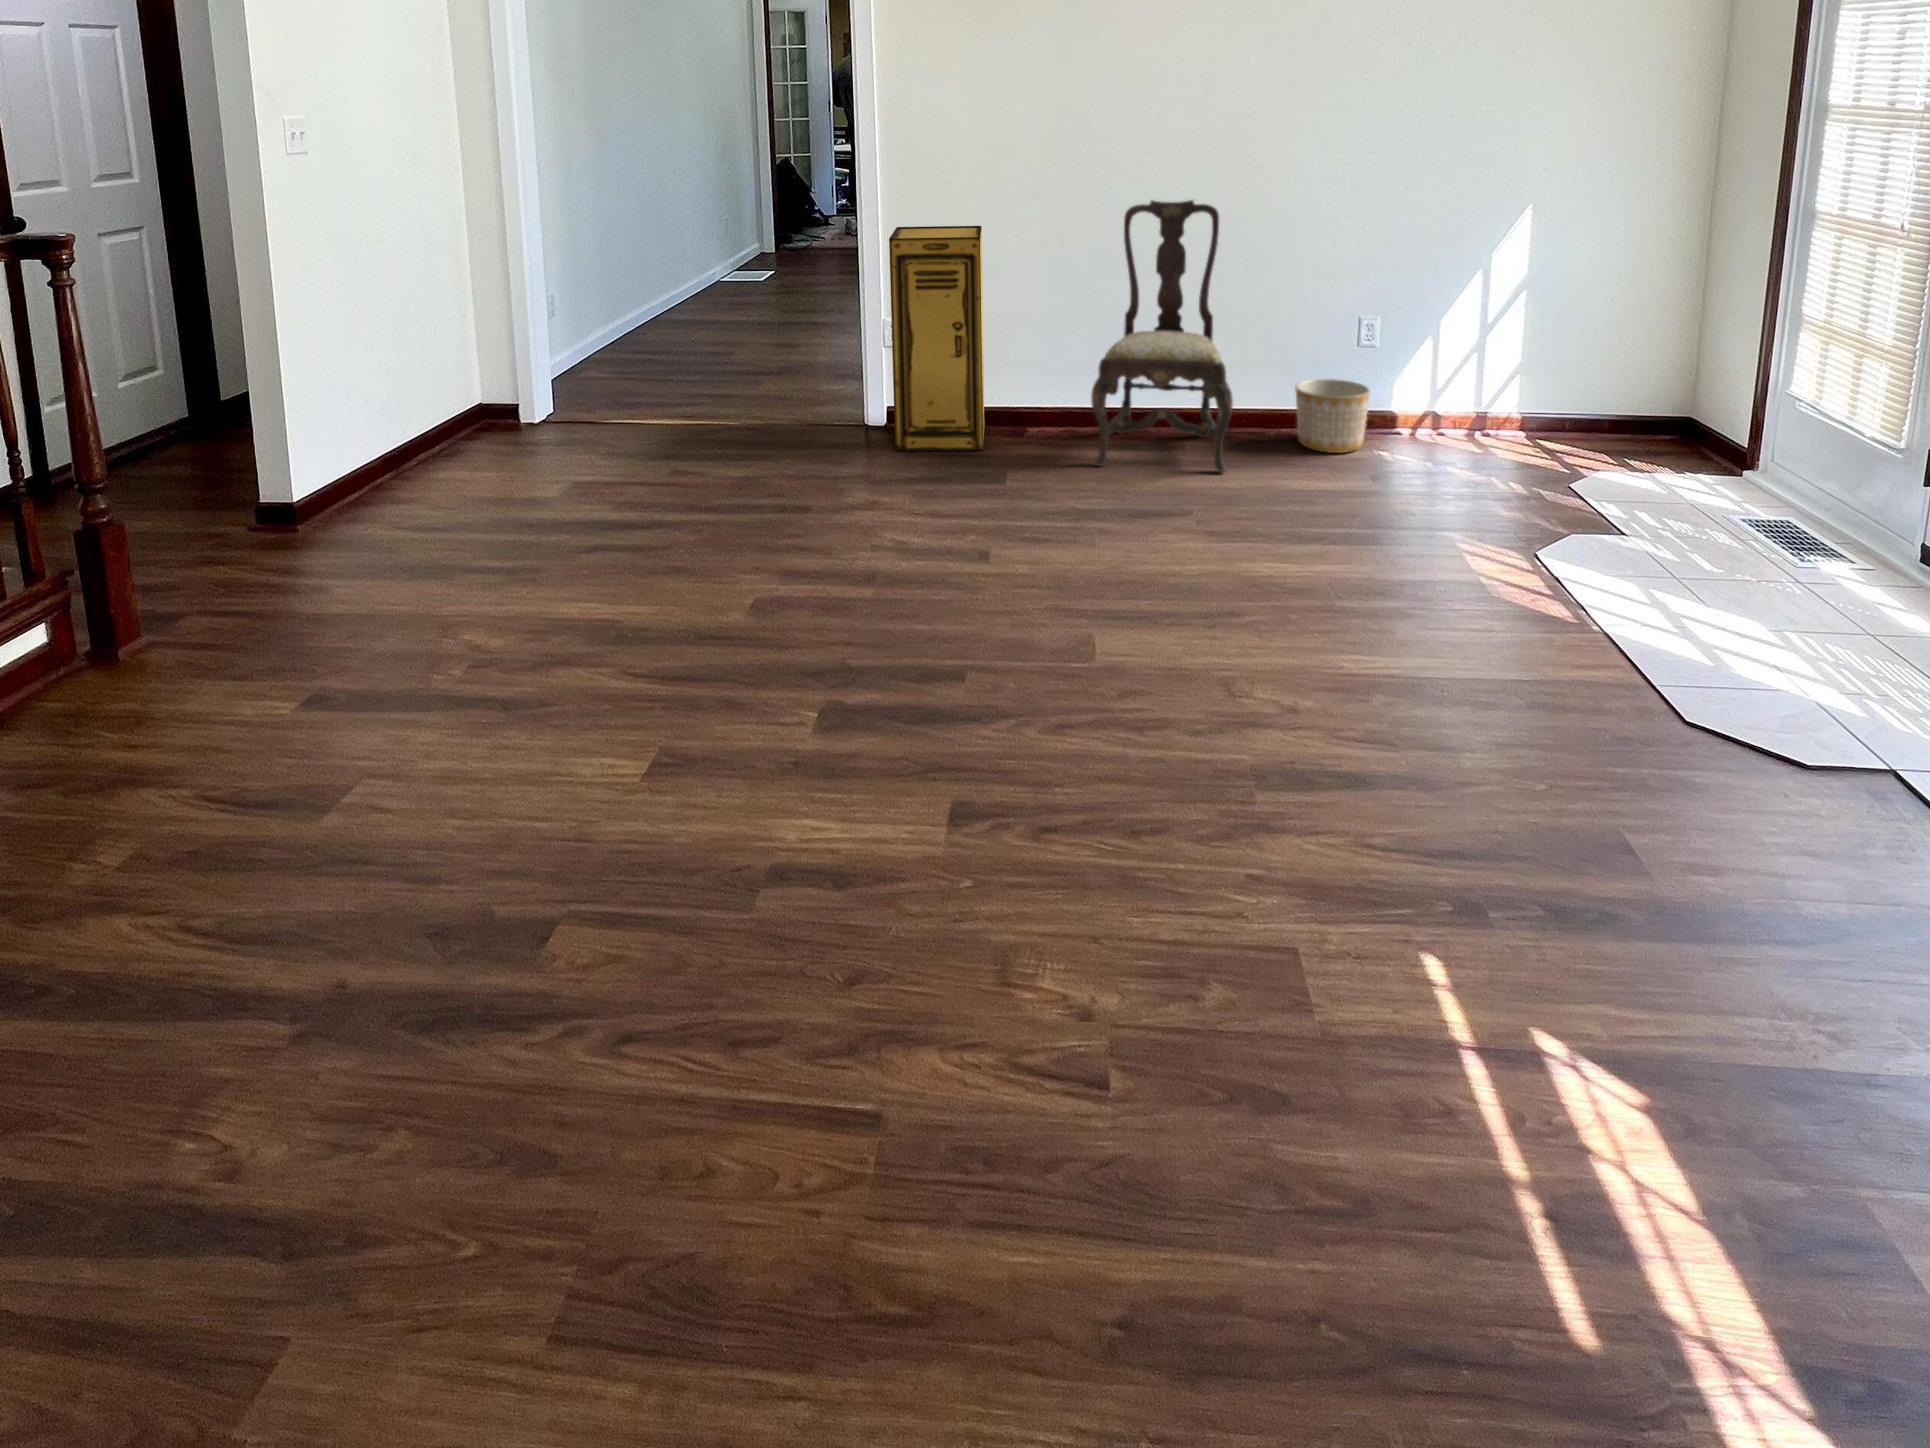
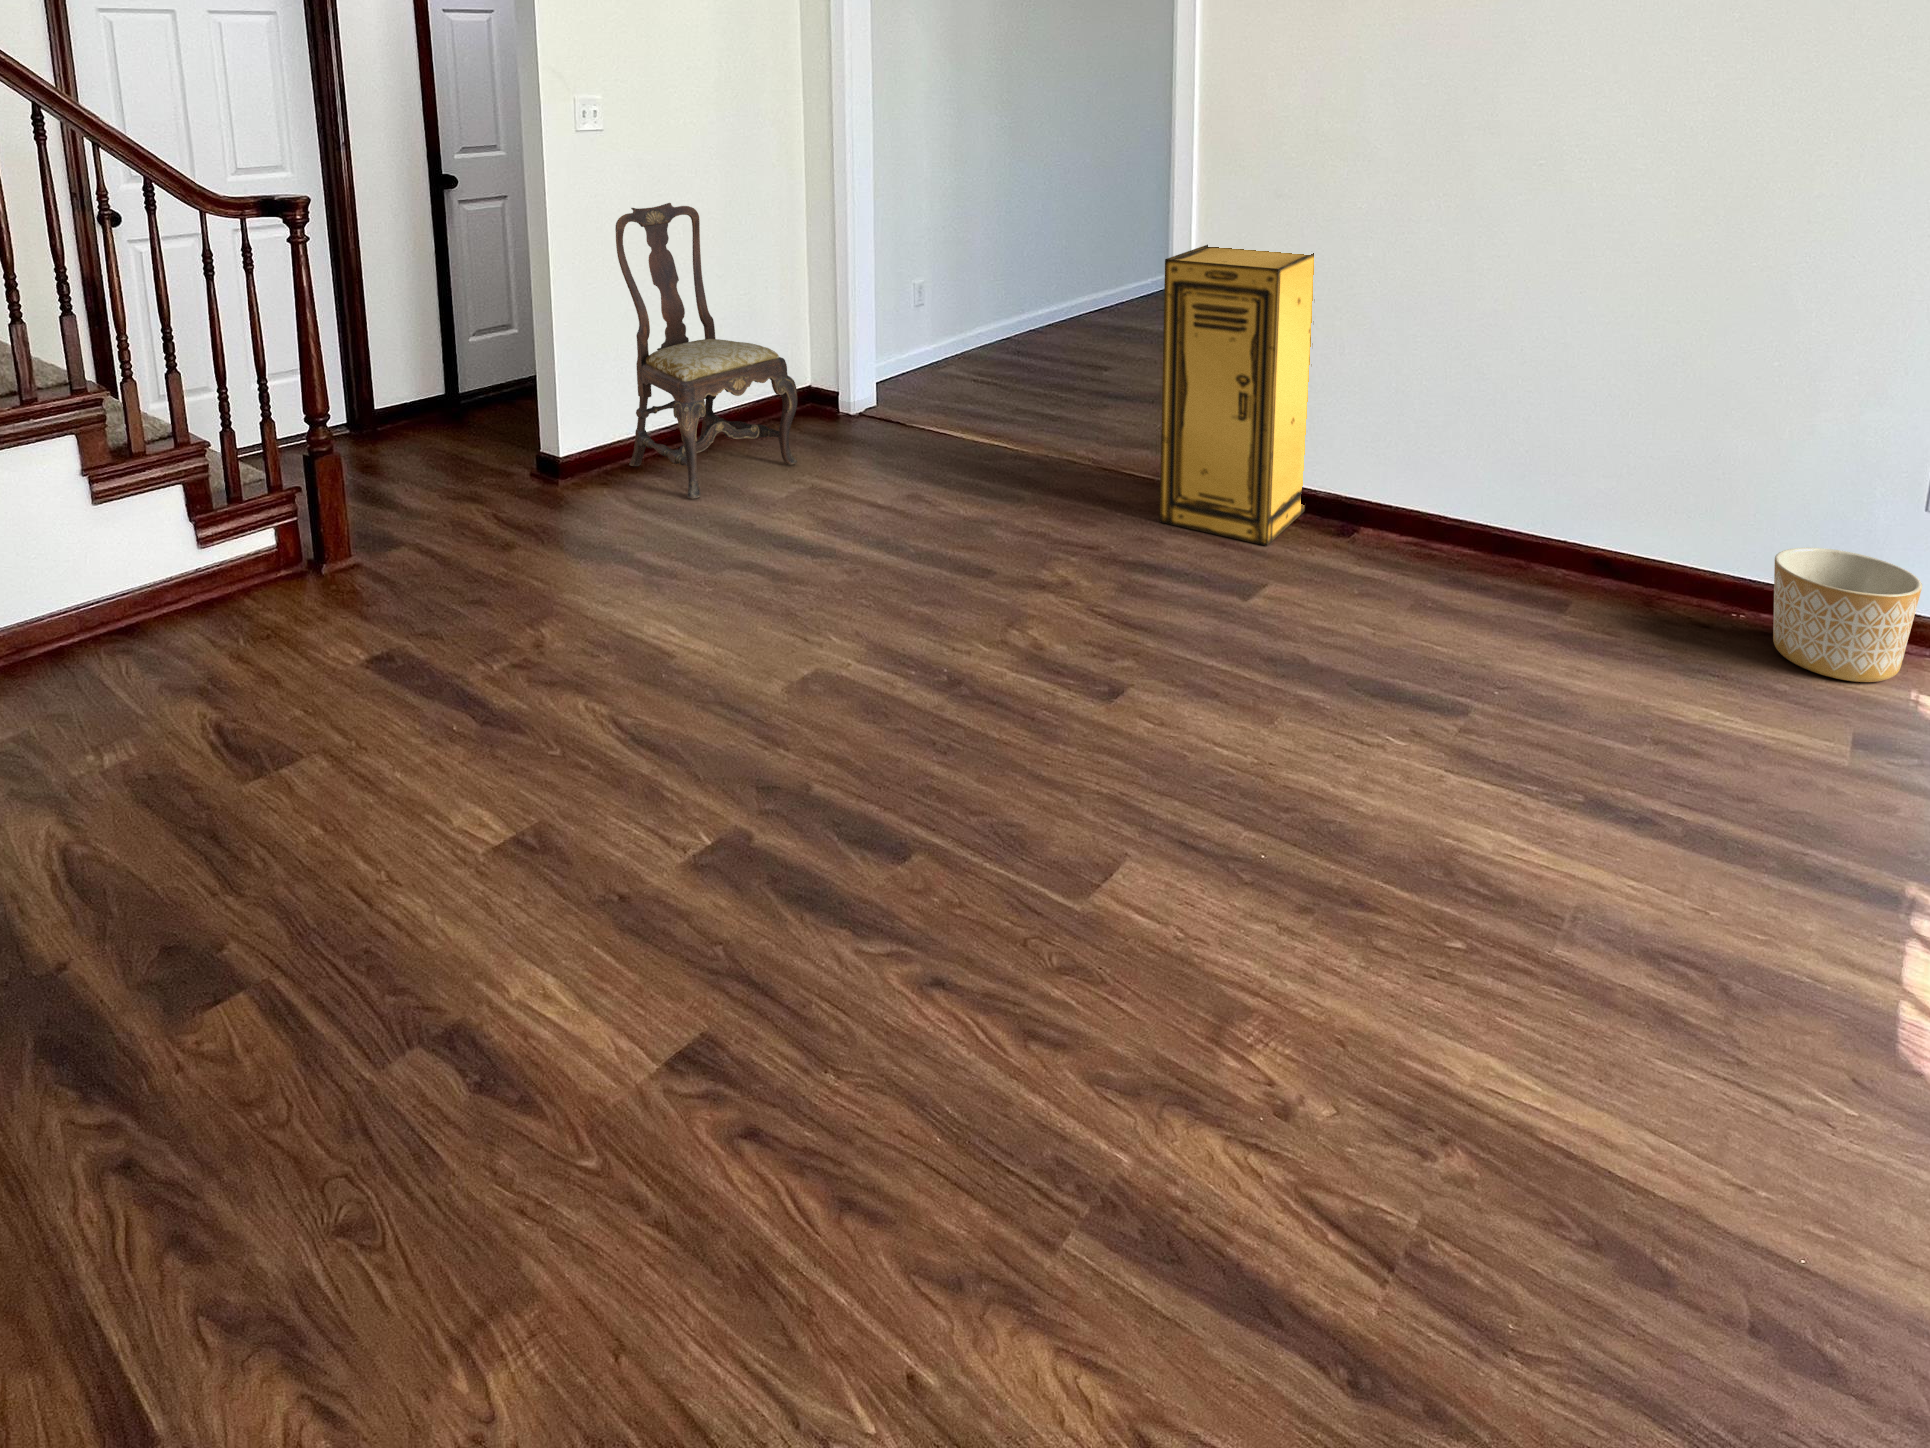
dining chair: present [1091,200,1233,472] -> present [615,203,797,499]

